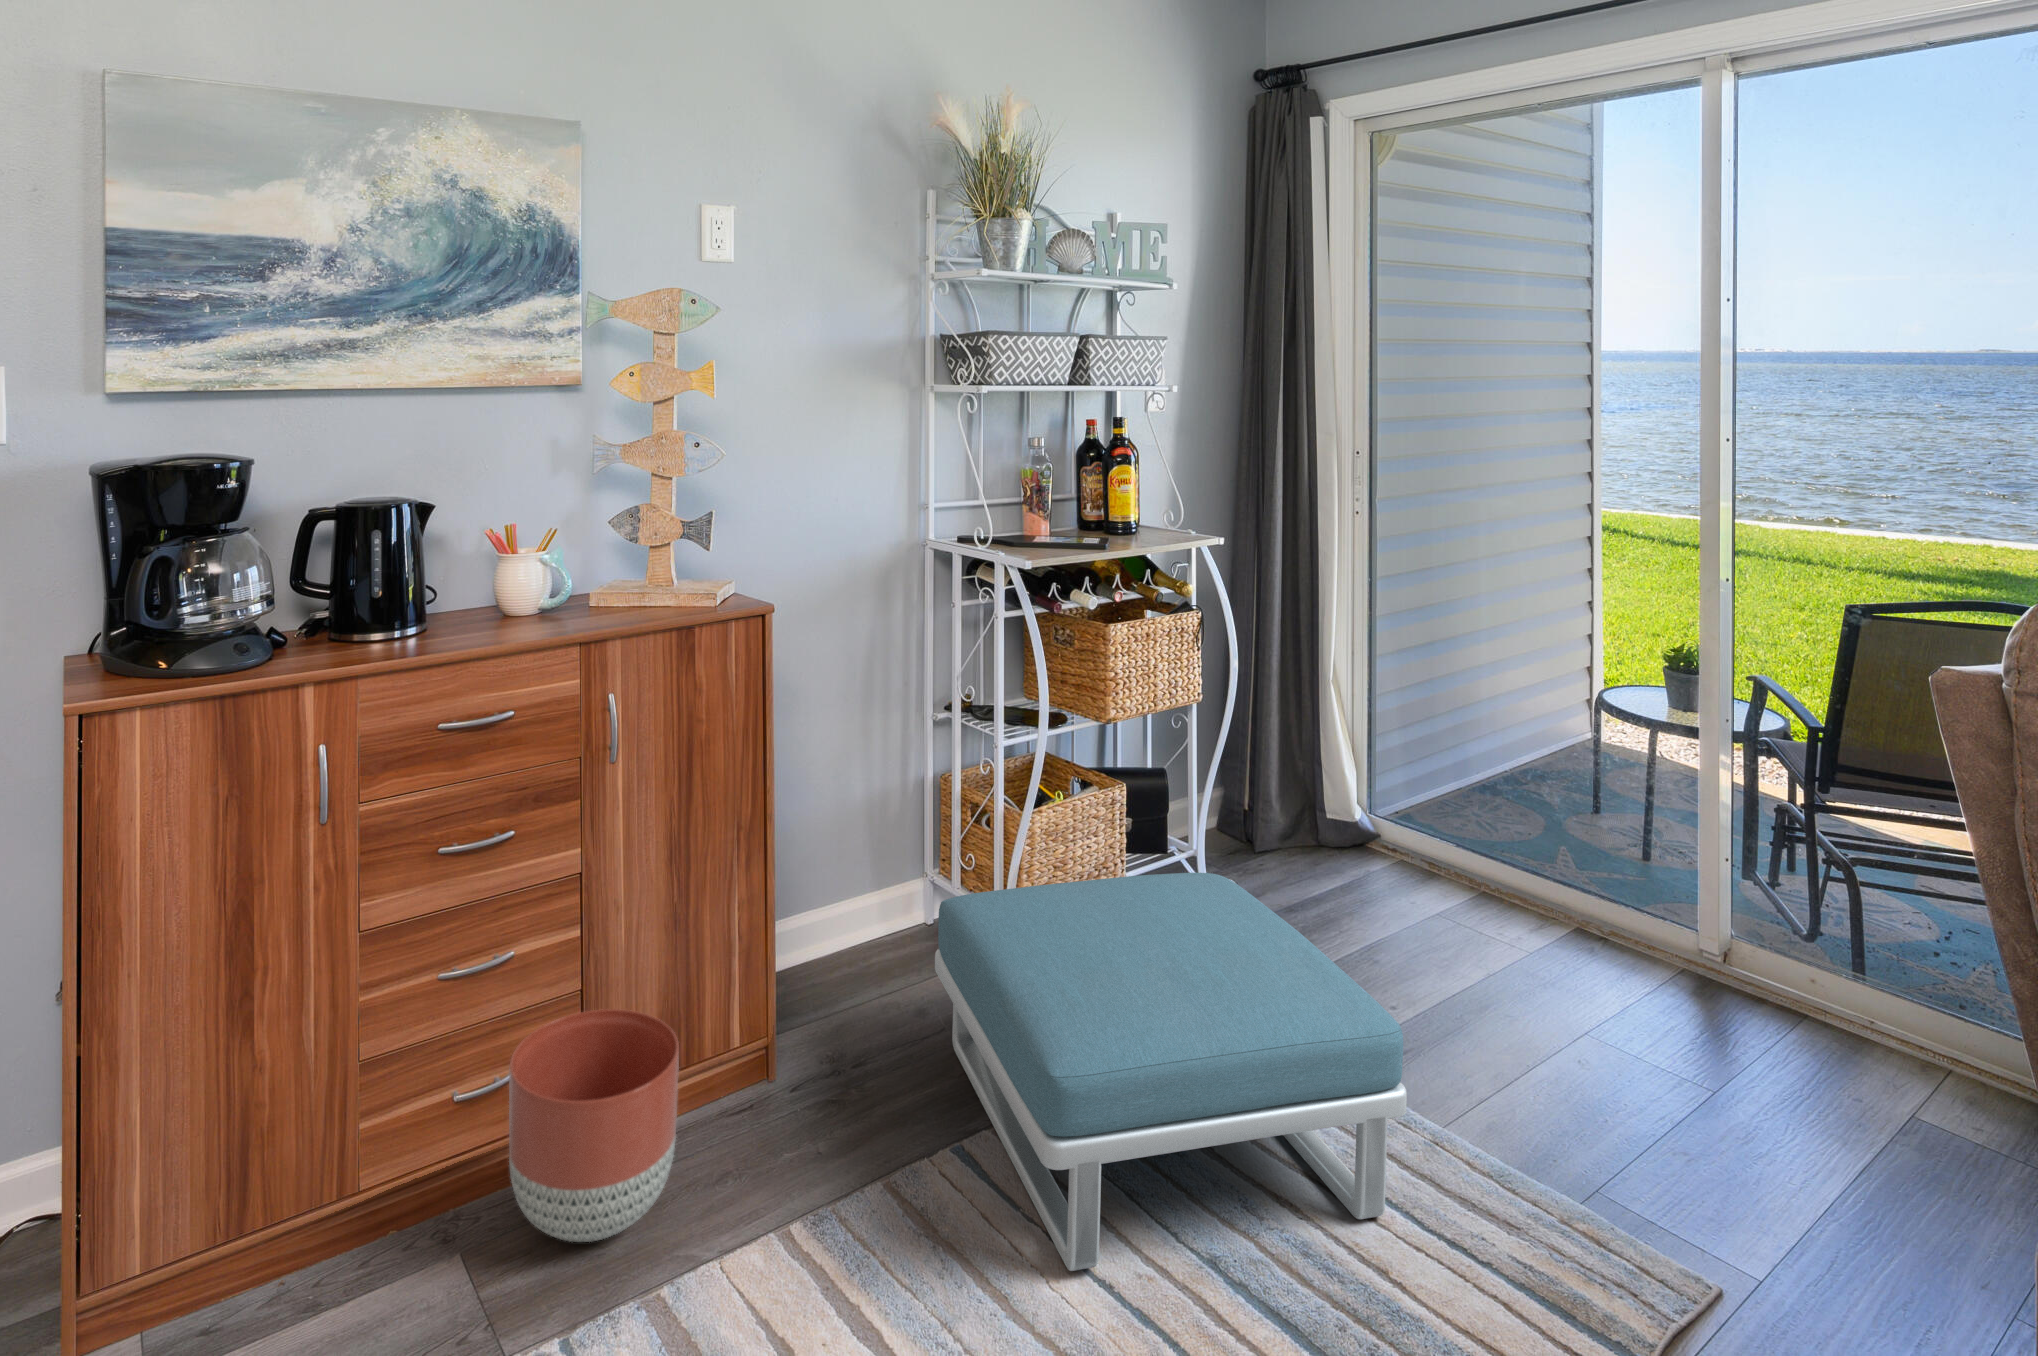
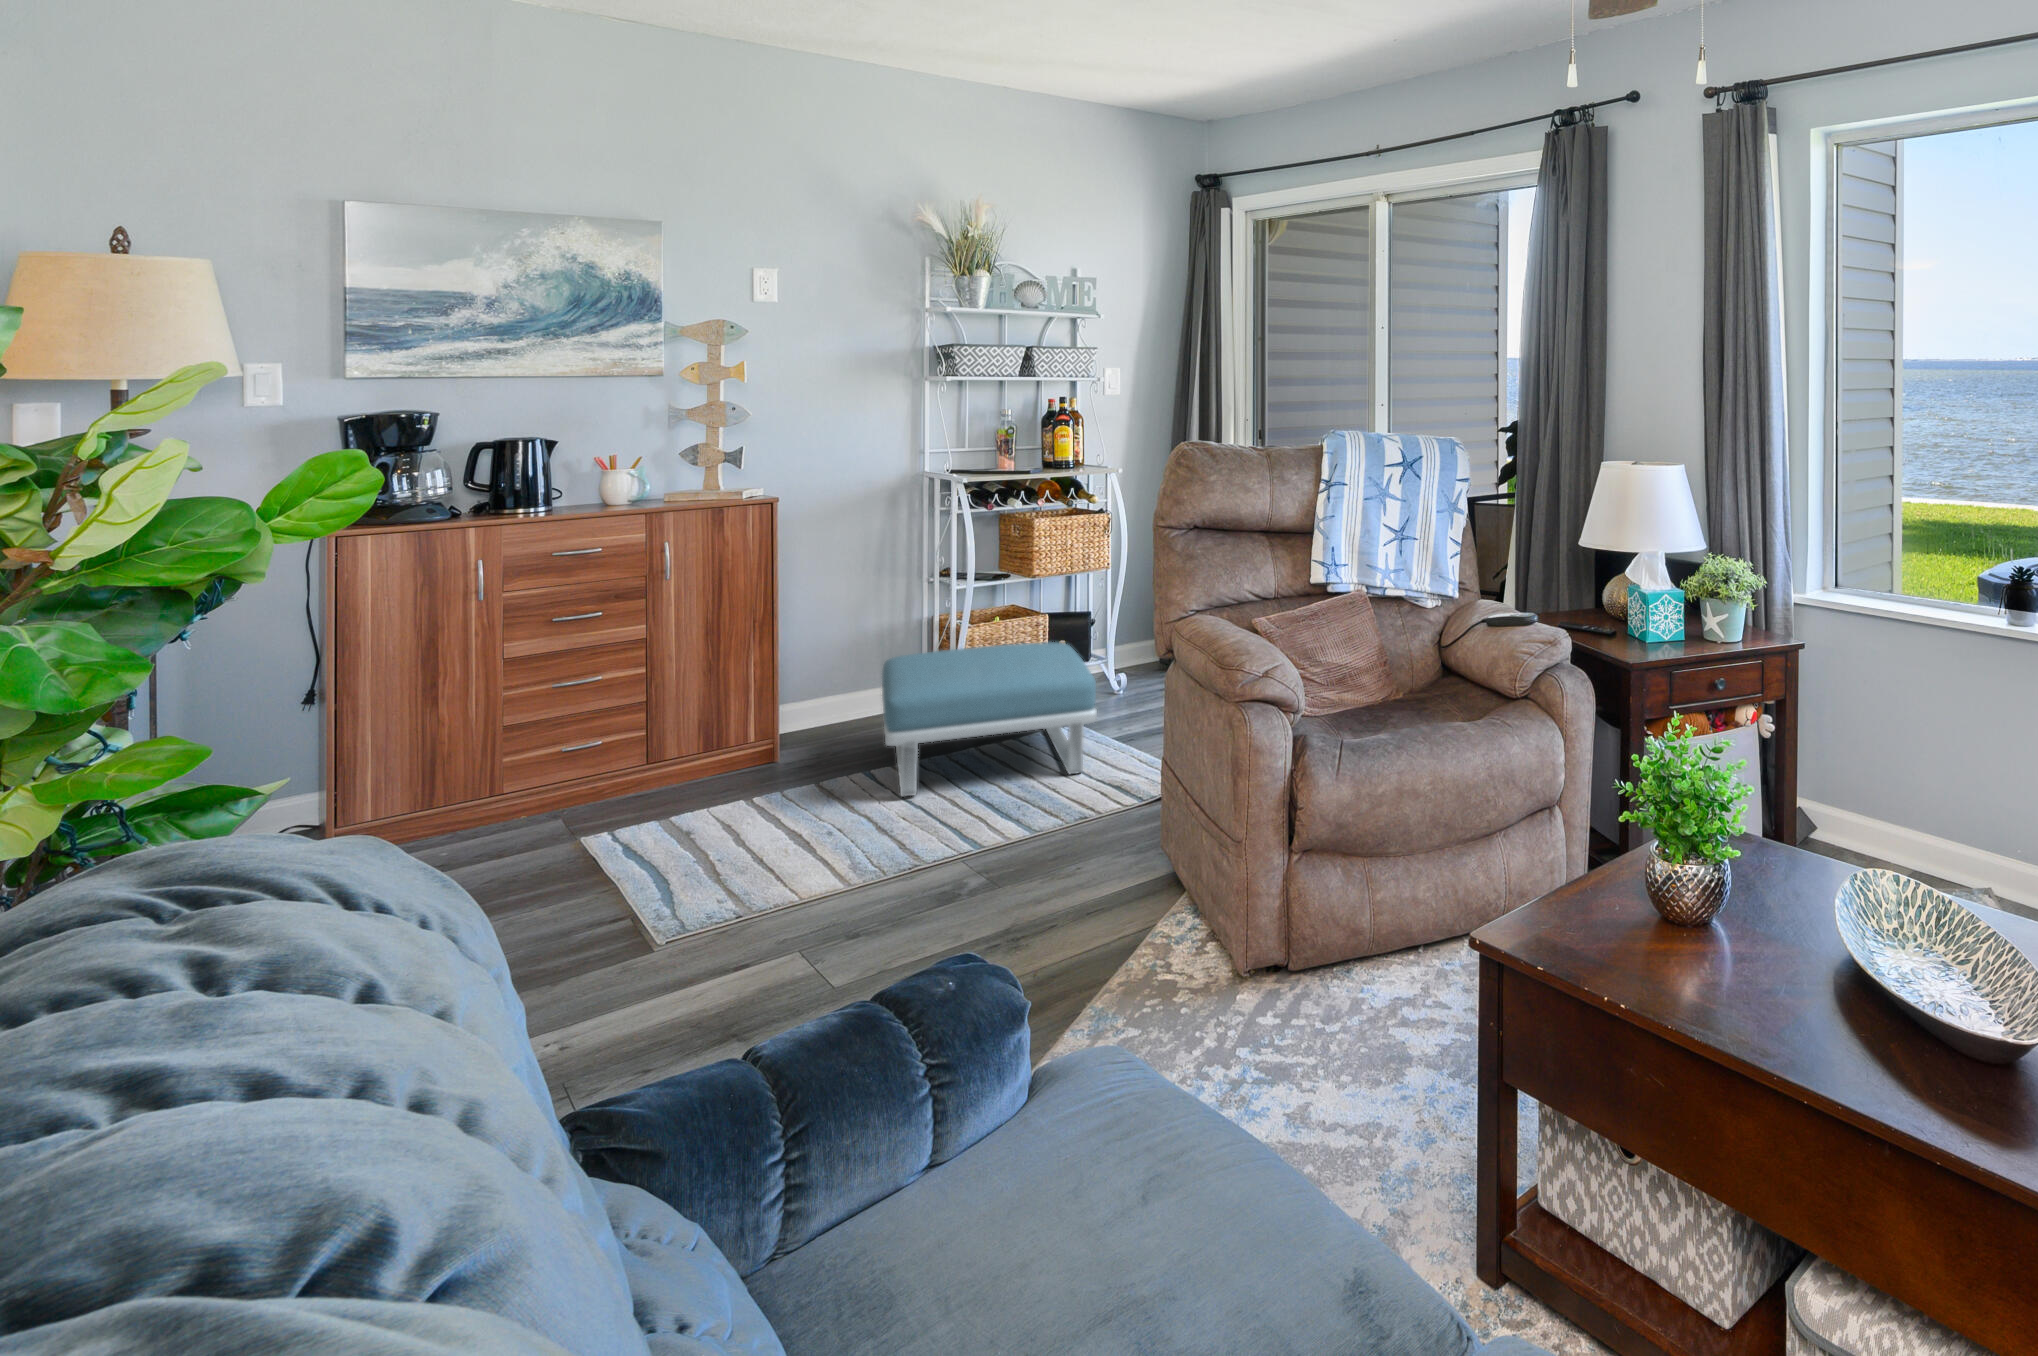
planter: present [509,1009,679,1242] -> none [594,706,698,809]

